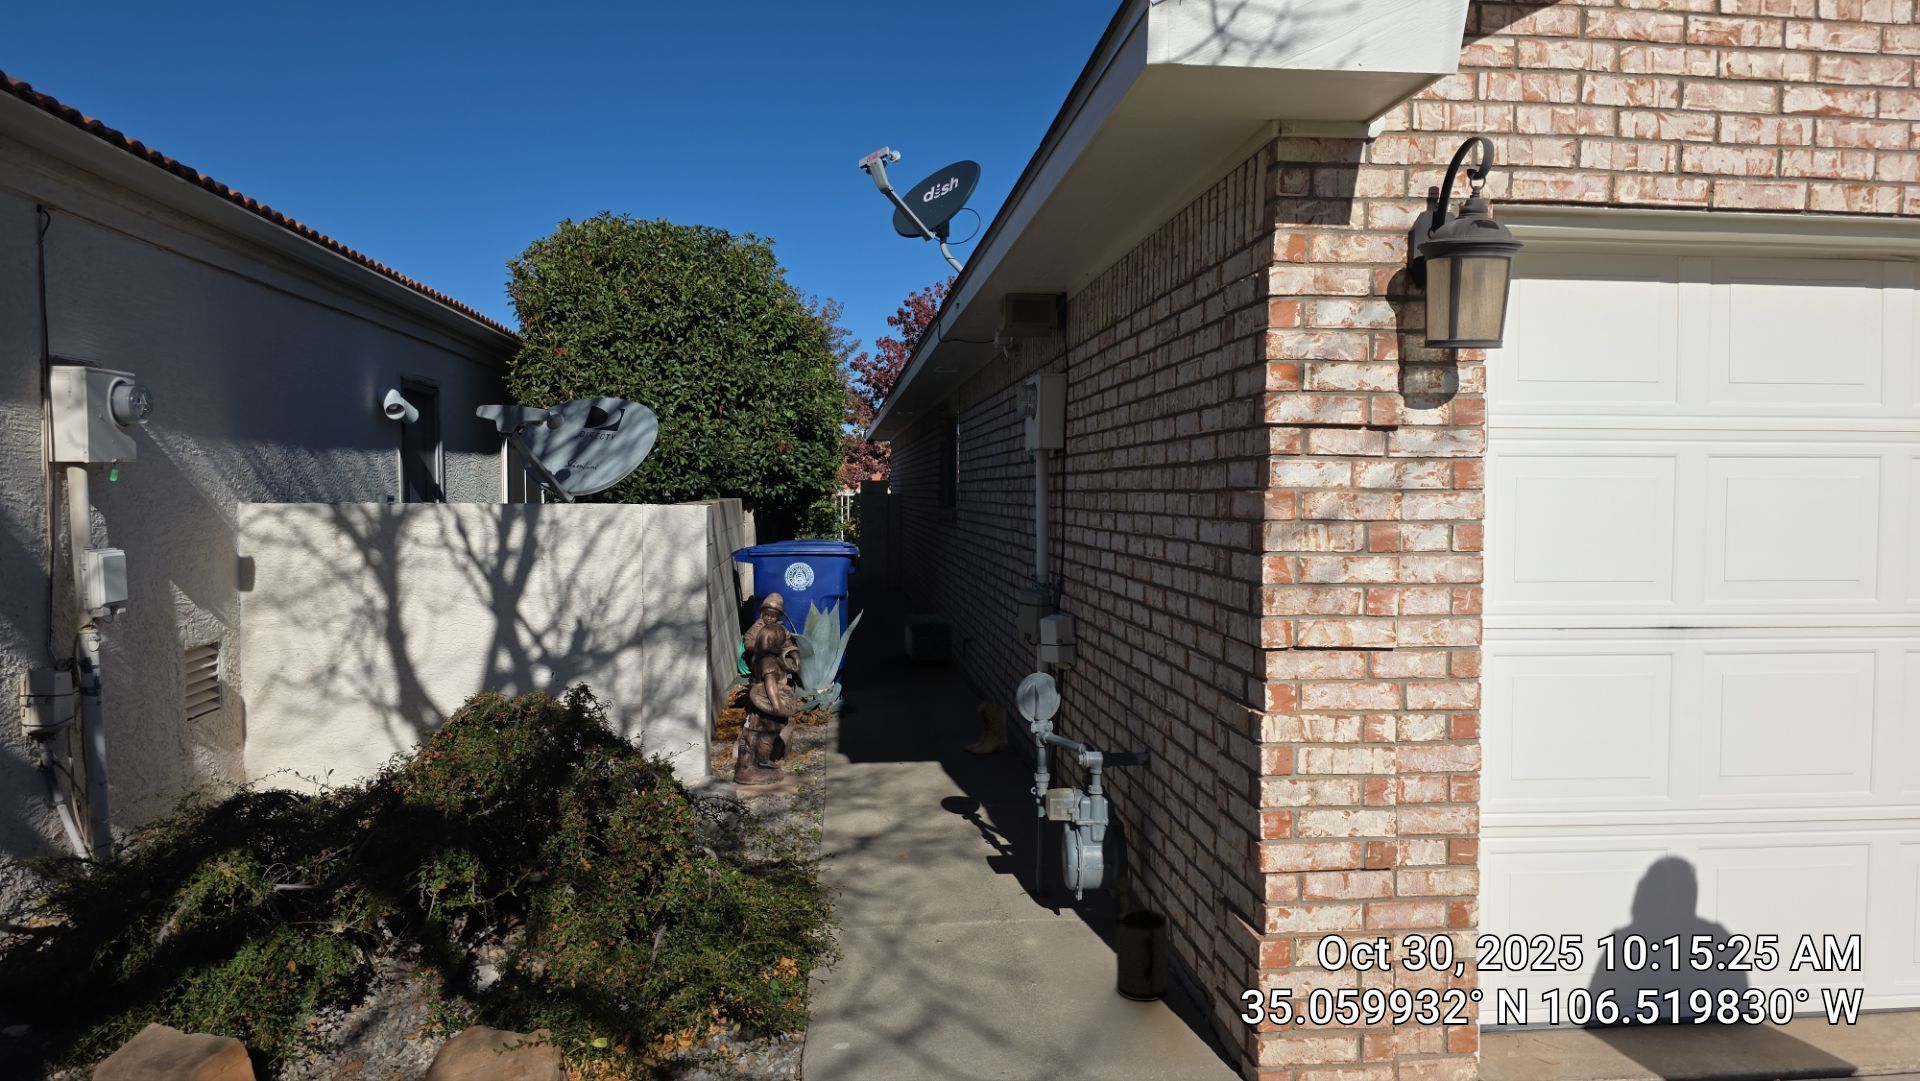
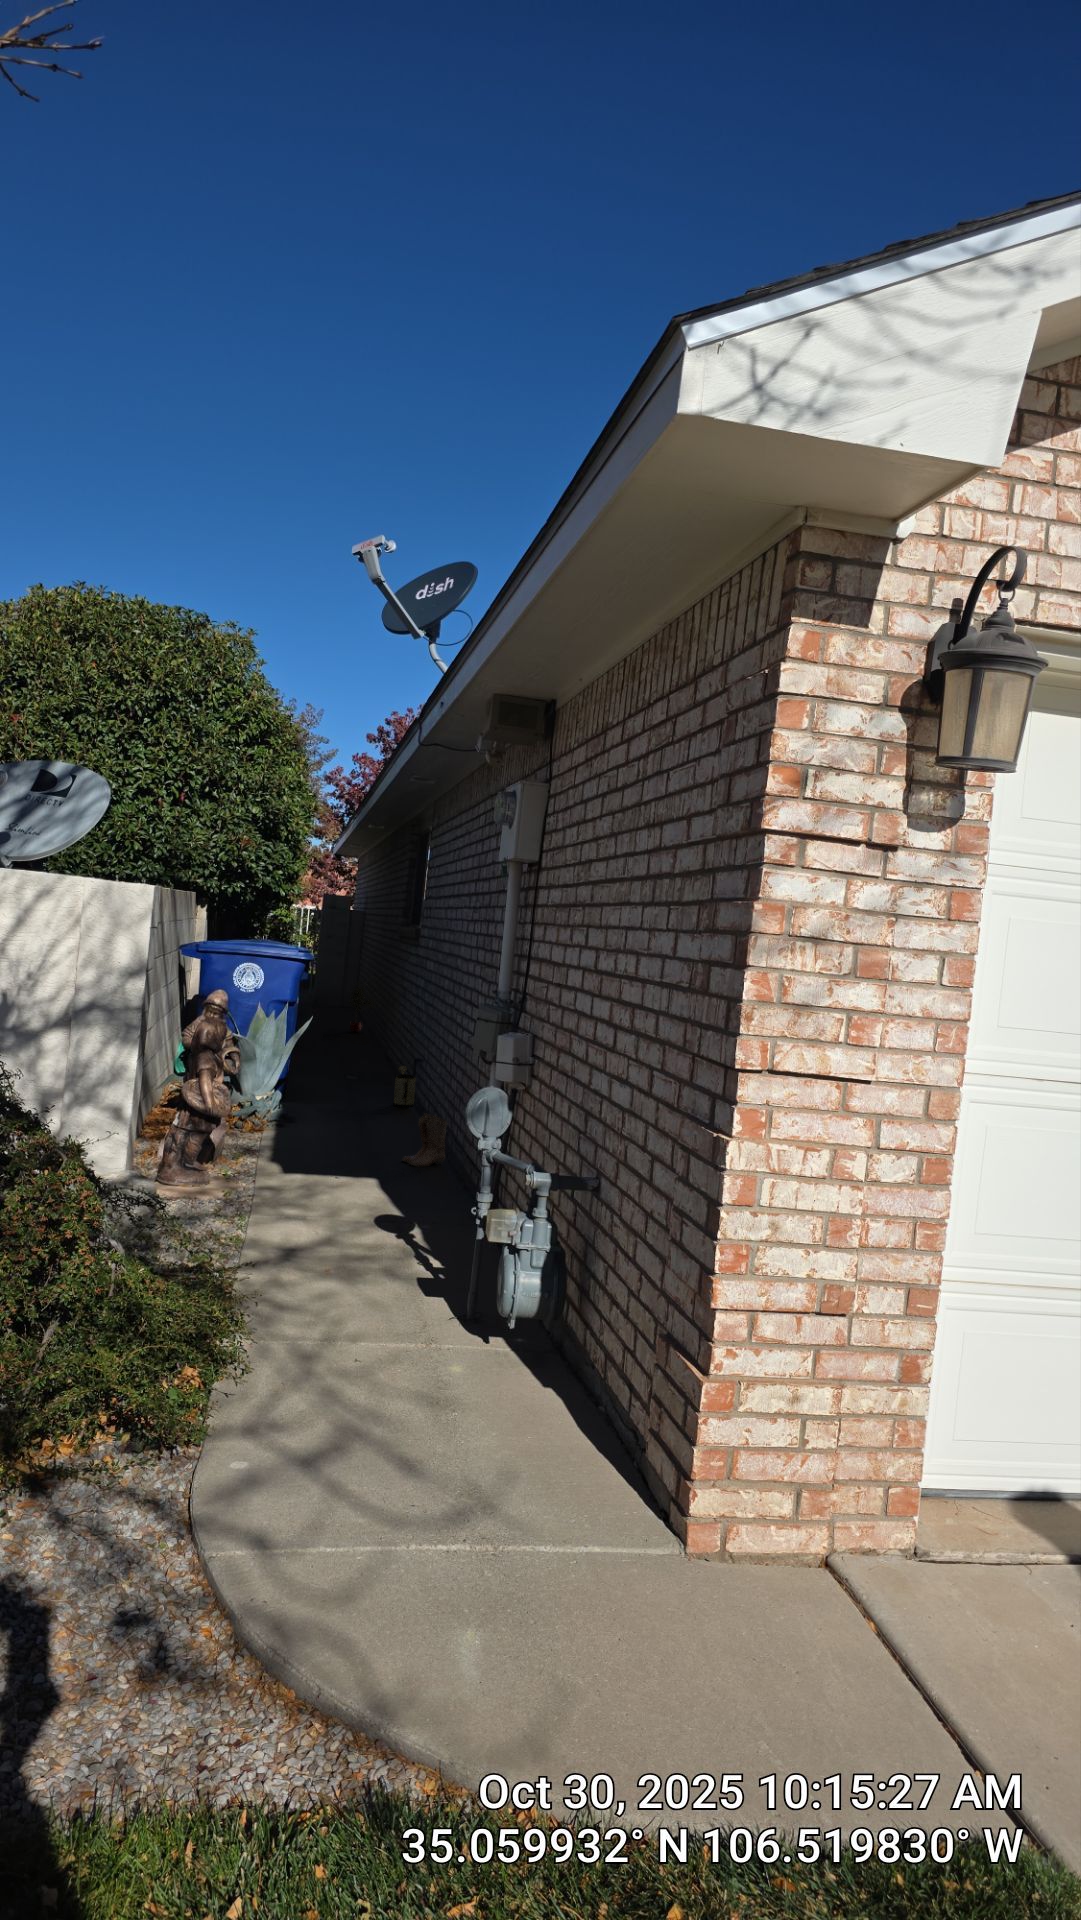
potted tree: none [895,567,925,621] -> present [349,982,373,1032]
bench: present [905,614,952,666] -> none [351,1024,400,1078]
watering can: present [1109,876,1167,1001] -> present [393,1065,416,1108]

